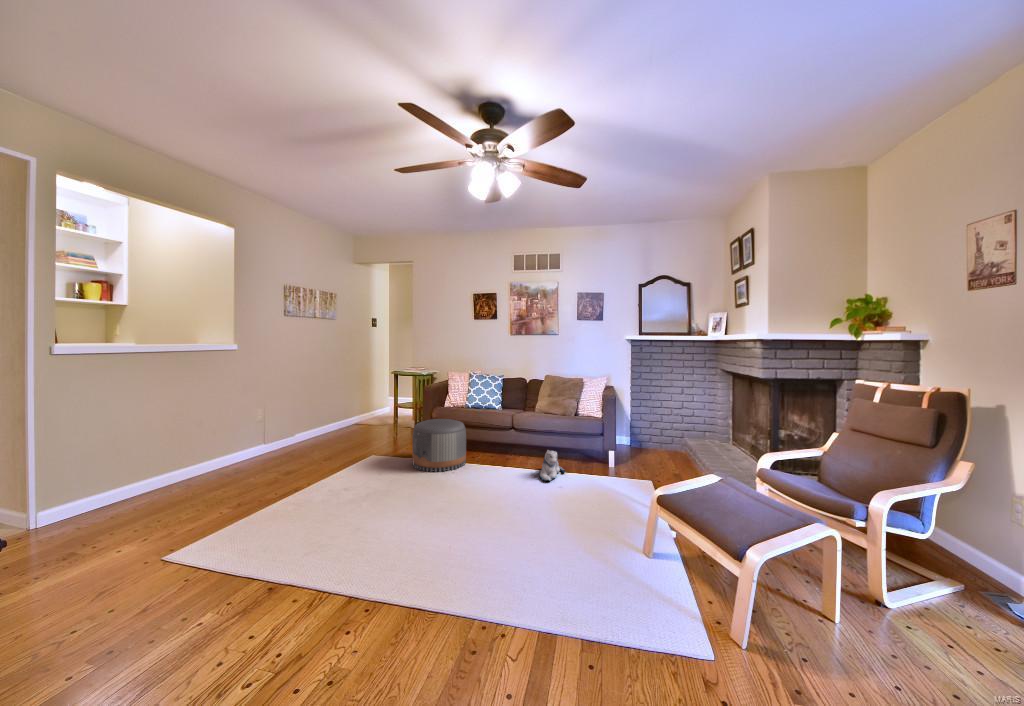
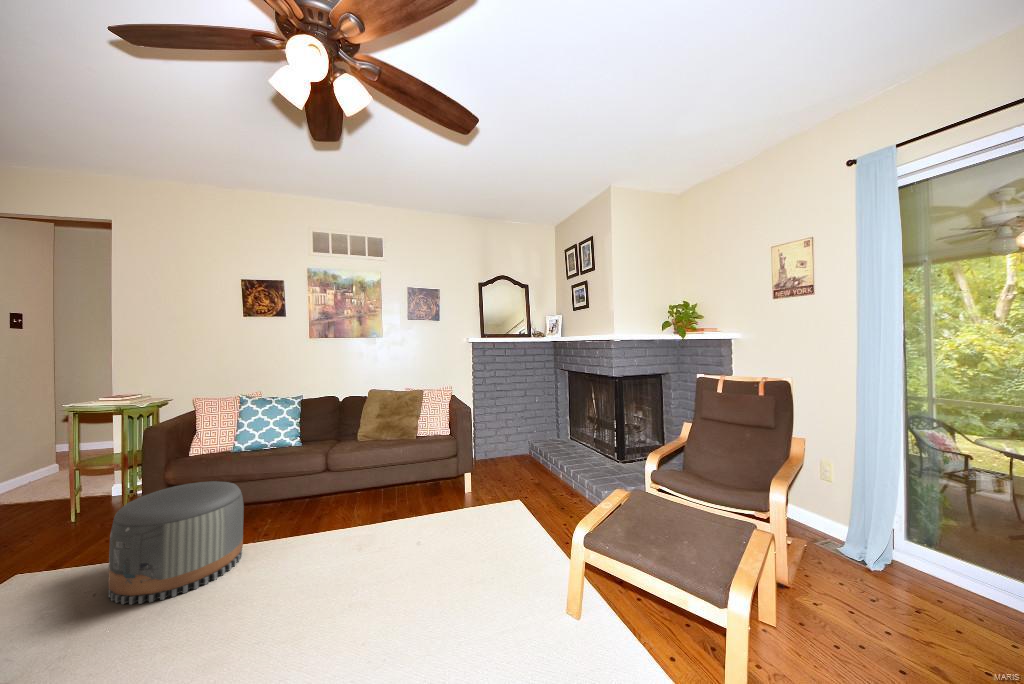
plush toy: present [540,450,565,481] -> none [382,500,420,551]

